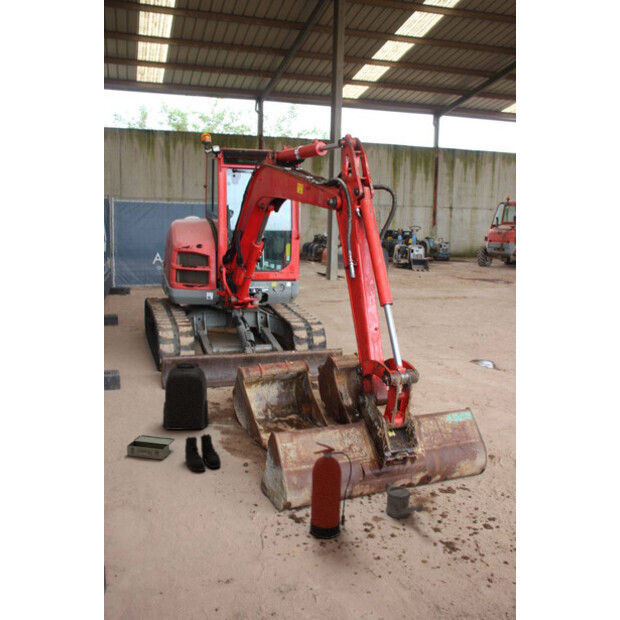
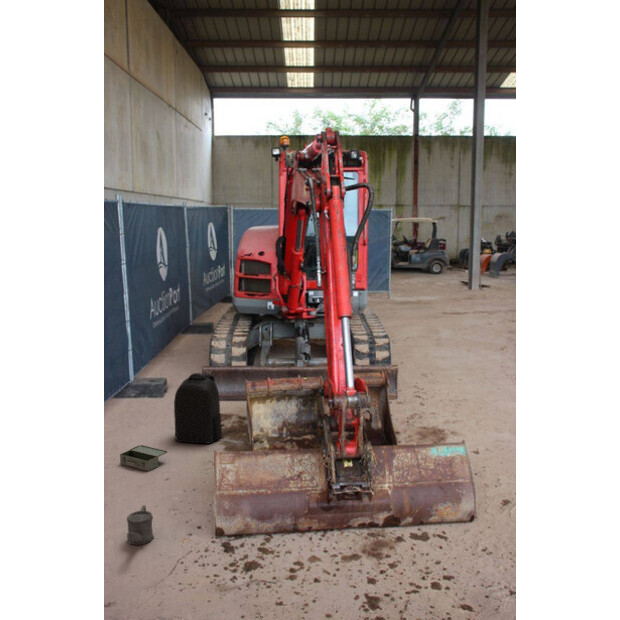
boots: present [185,434,221,471] -> none [165,449,198,486]
fire extinguisher: present [310,443,352,538] -> none [225,465,272,572]
watering can: present [385,482,423,518] -> present [127,505,154,545]

